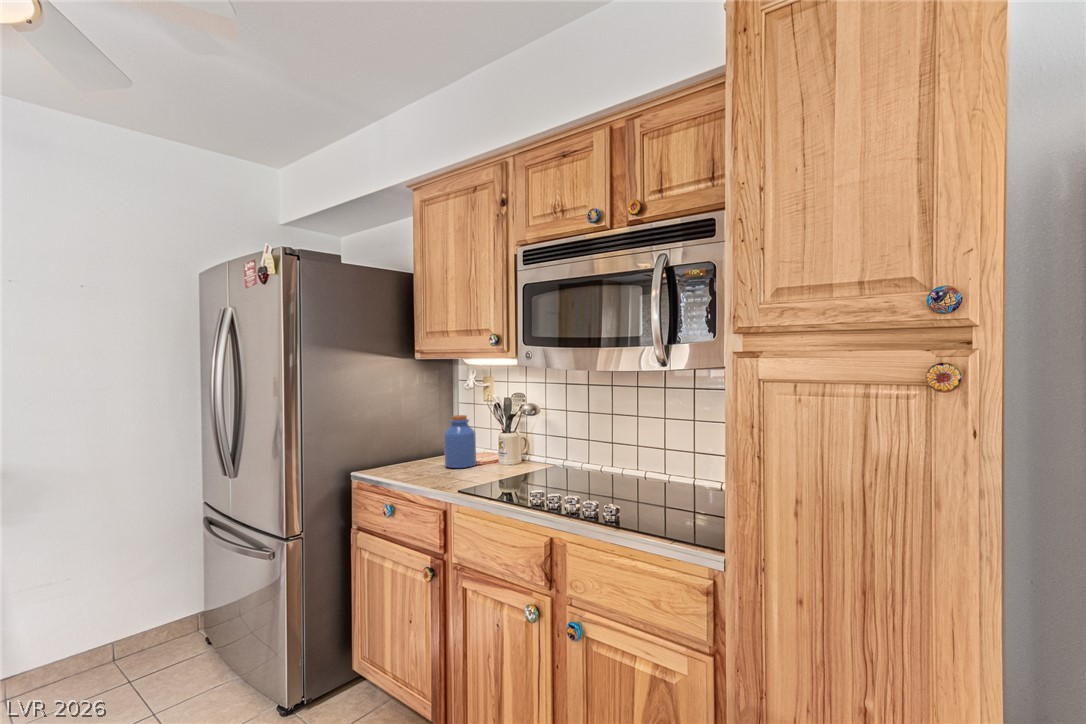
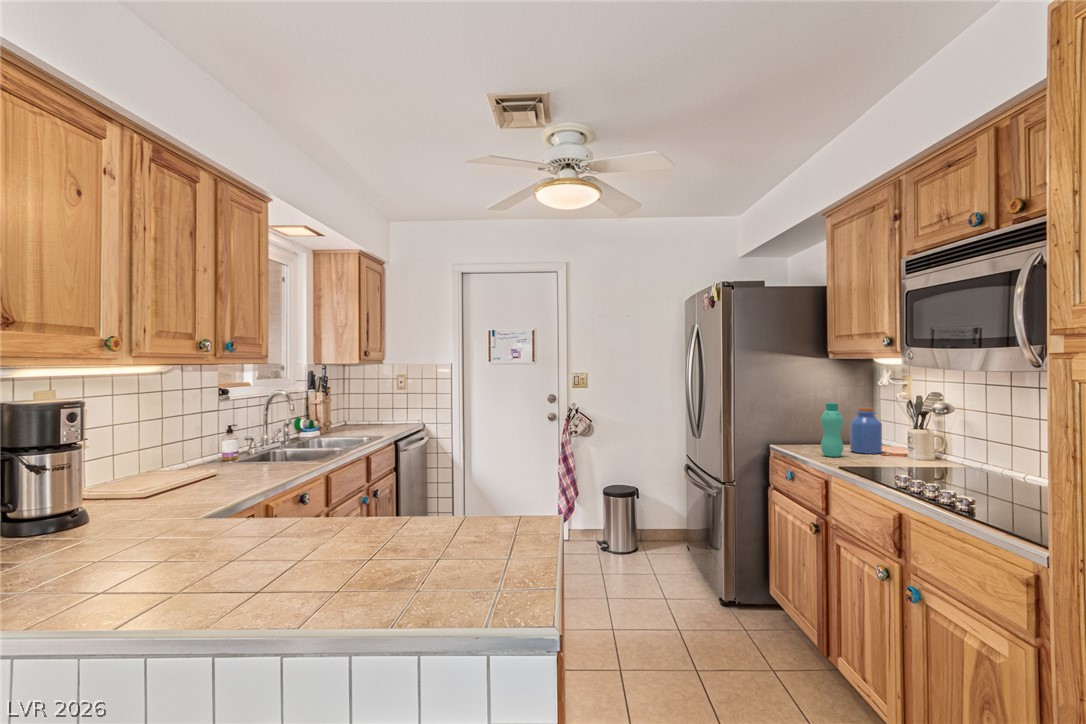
bottle: none [421,415,446,479] -> present [821,403,843,457]

